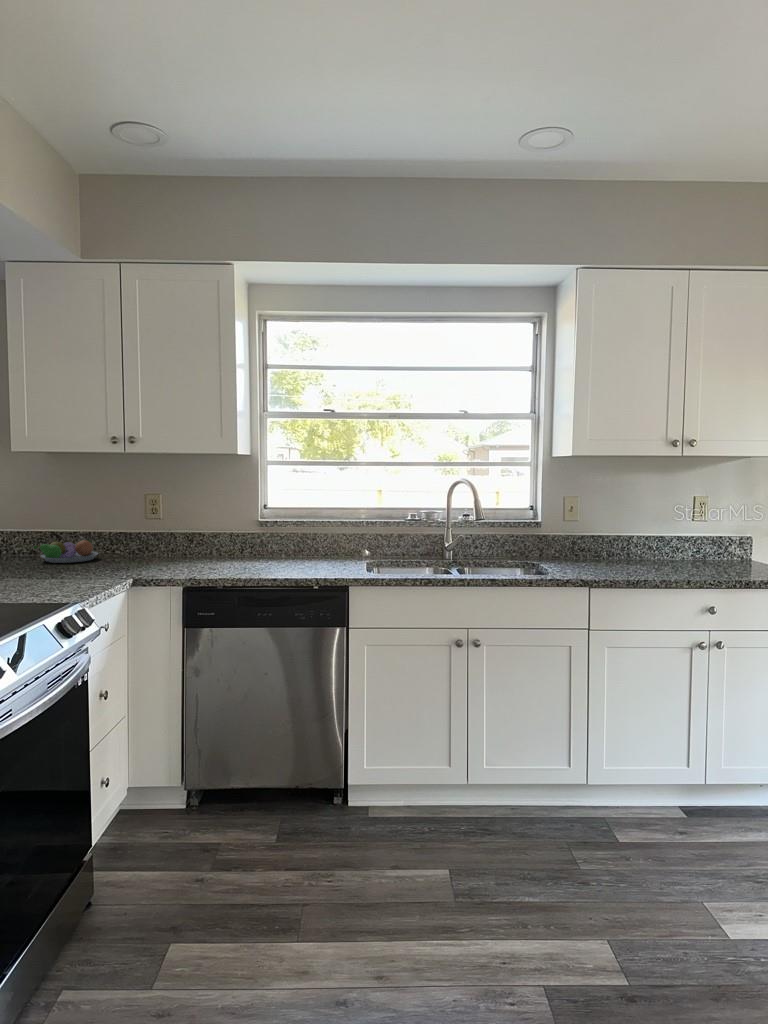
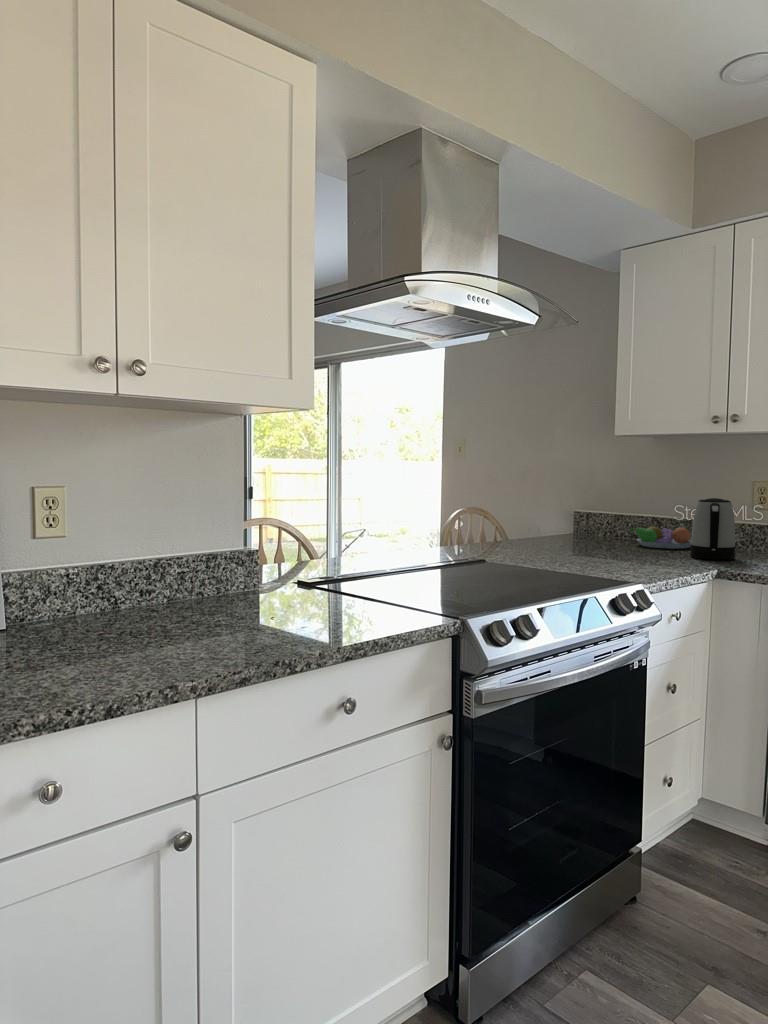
kettle: none [101,512,141,569] -> present [690,498,735,560]

